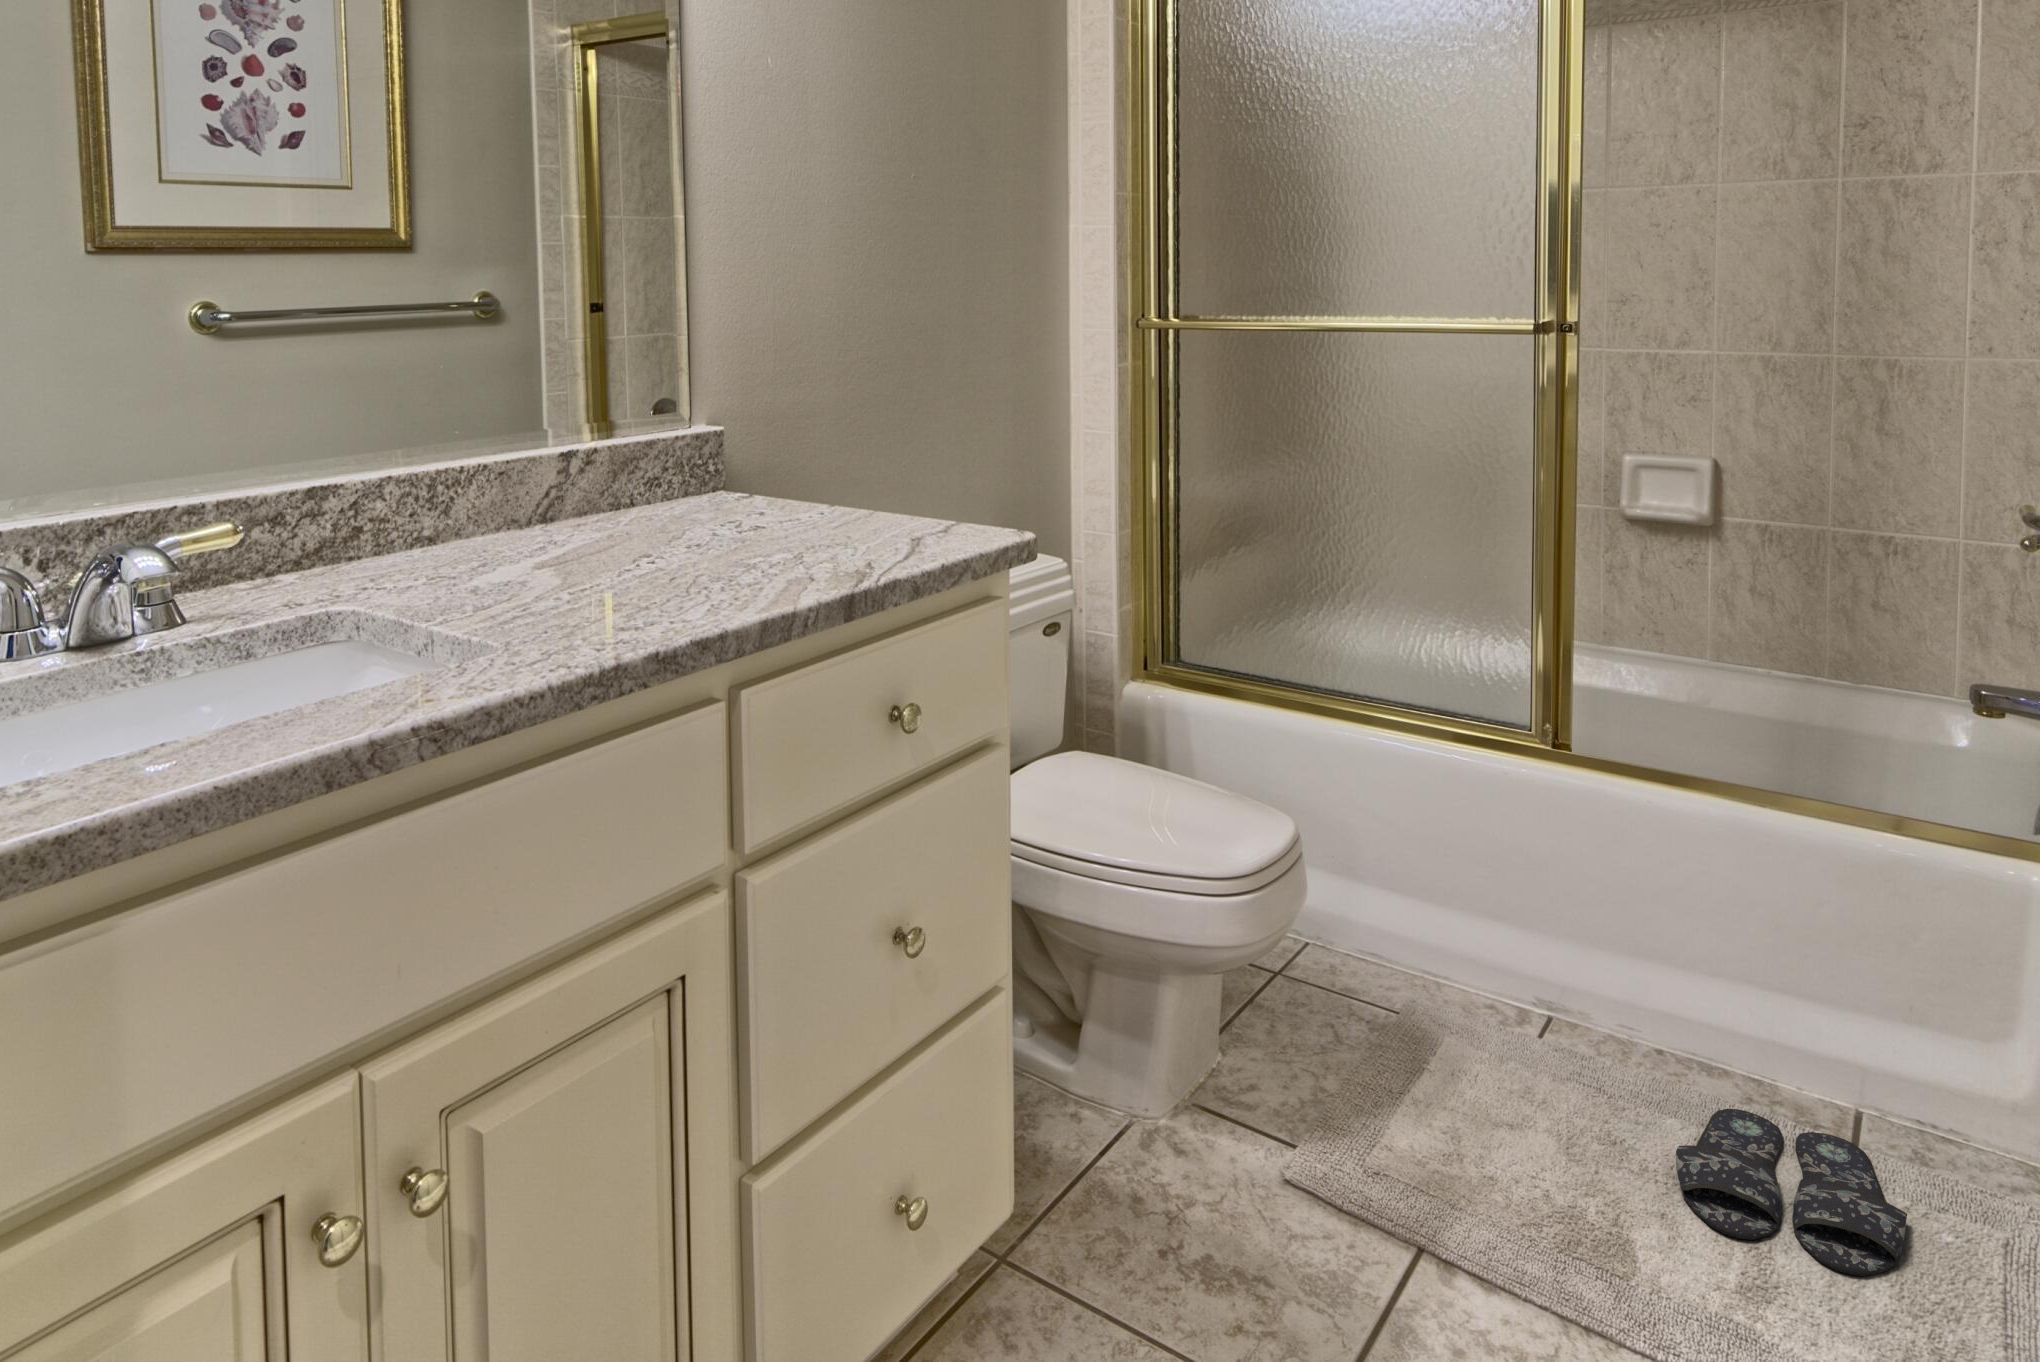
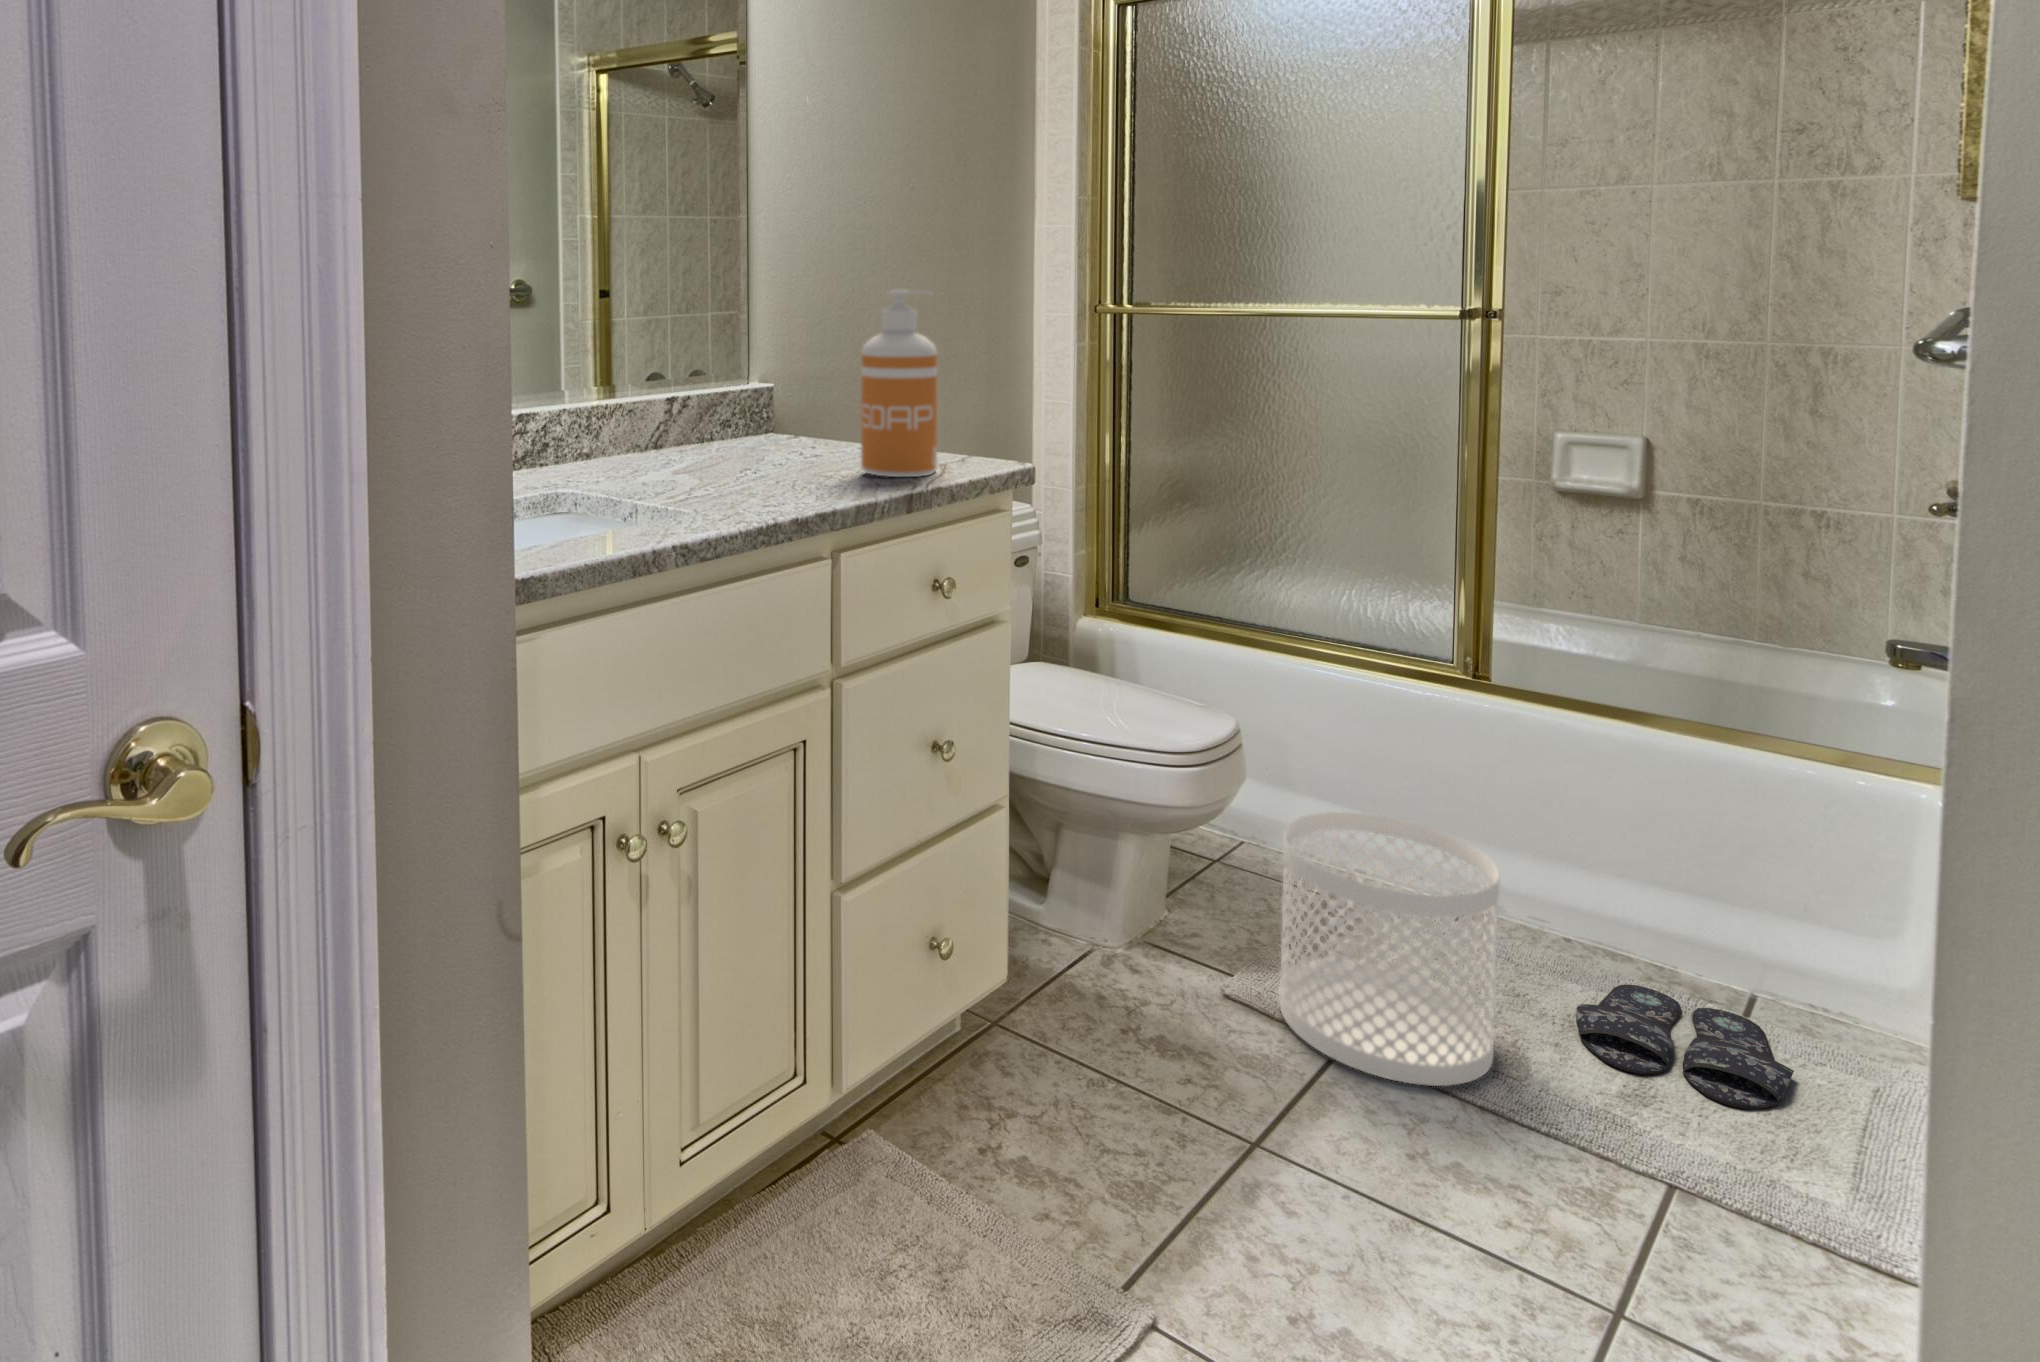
soap dispenser: none [793,304,897,566] -> present [861,290,937,477]
waste basket: none [1349,936,1594,1293] -> present [1279,812,1499,1086]

